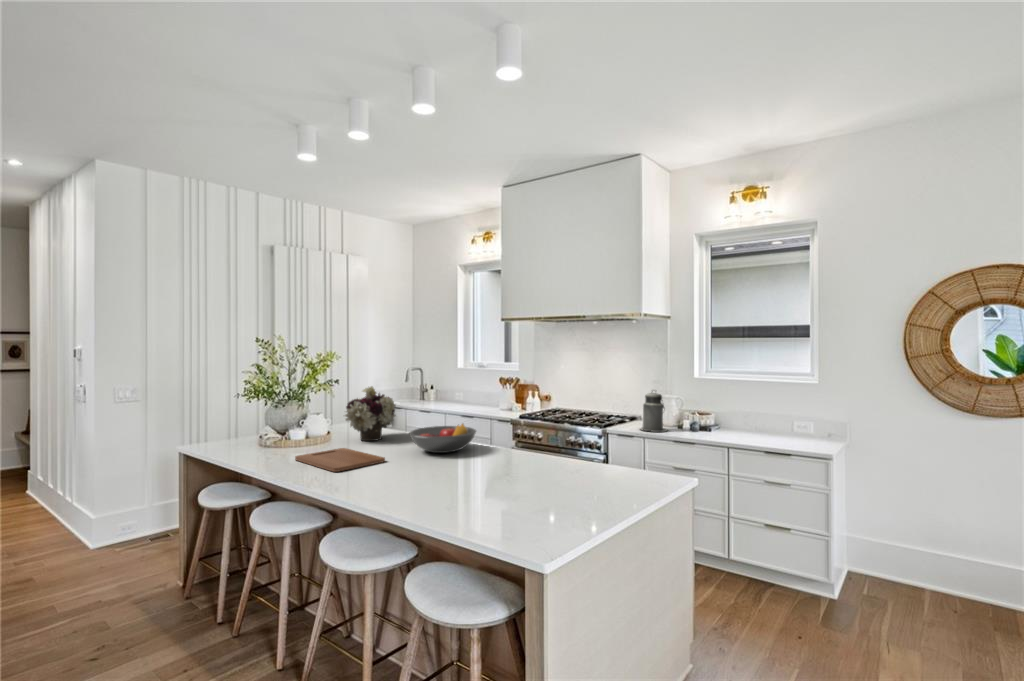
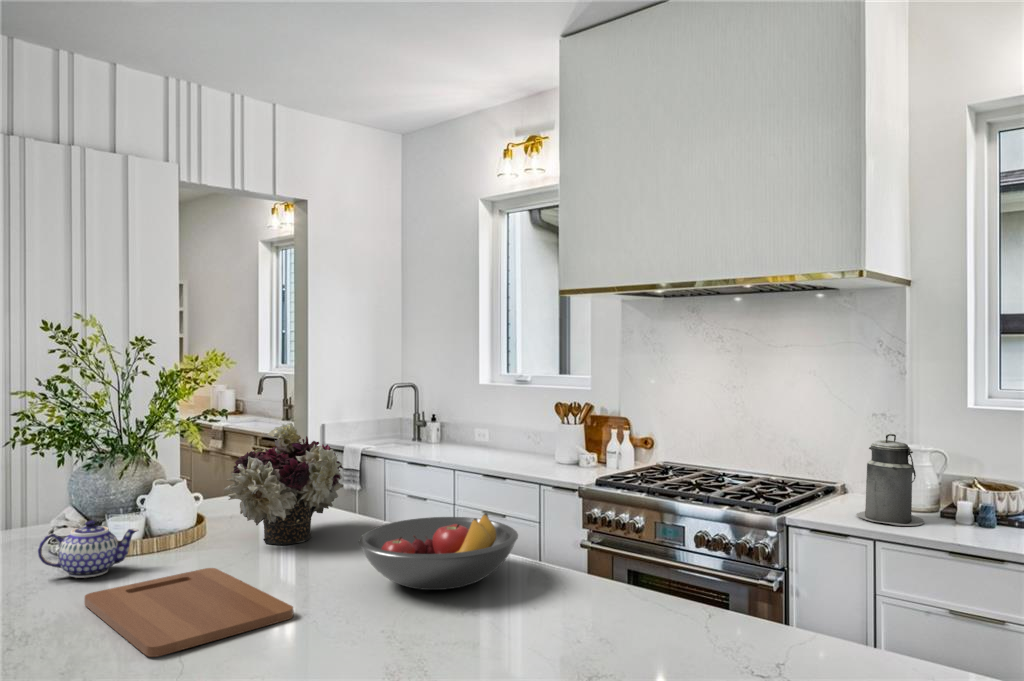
teapot: none [267,428,309,453] -> present [38,520,138,578]

